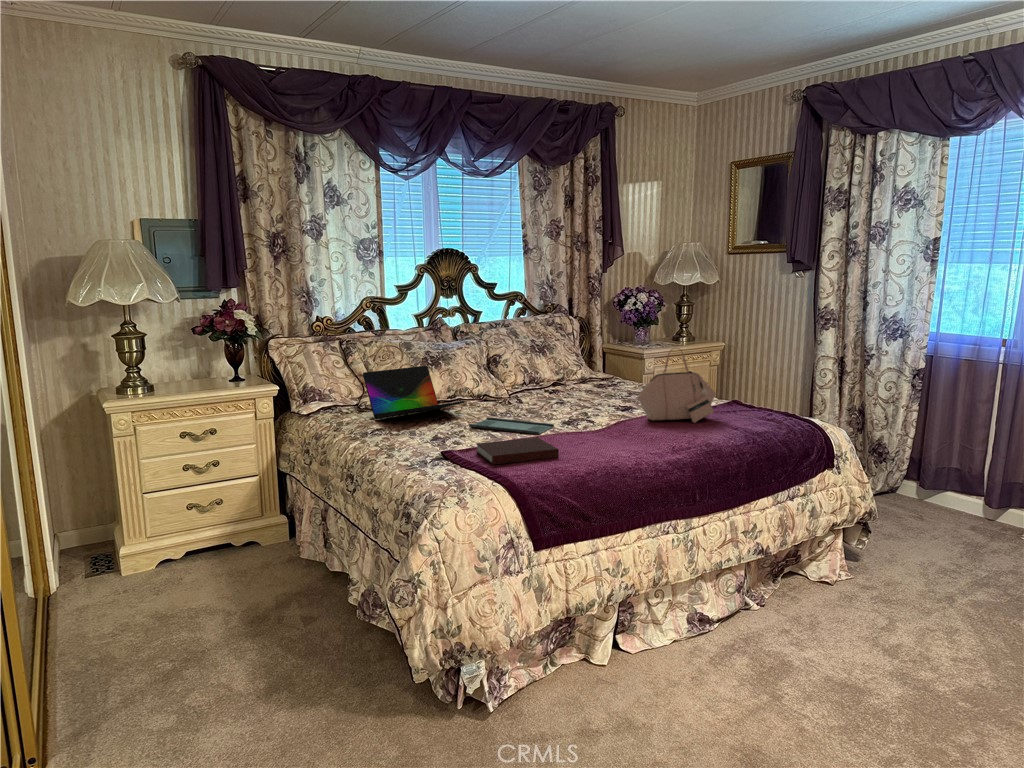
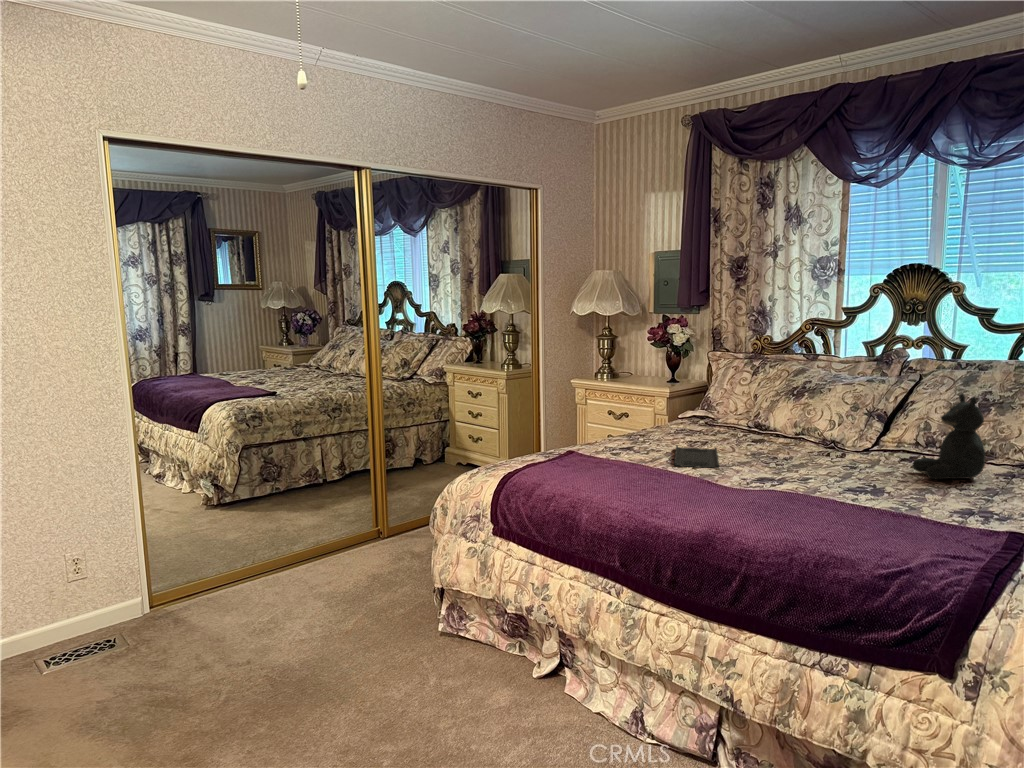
teddy bear: none [588,340,632,398] -> present [913,393,986,479]
handbag: present [637,348,716,423] -> none [800,399,897,515]
laptop: present [363,366,465,419] -> none [652,385,754,438]
notebook: present [476,437,559,465] -> none [548,448,632,475]

